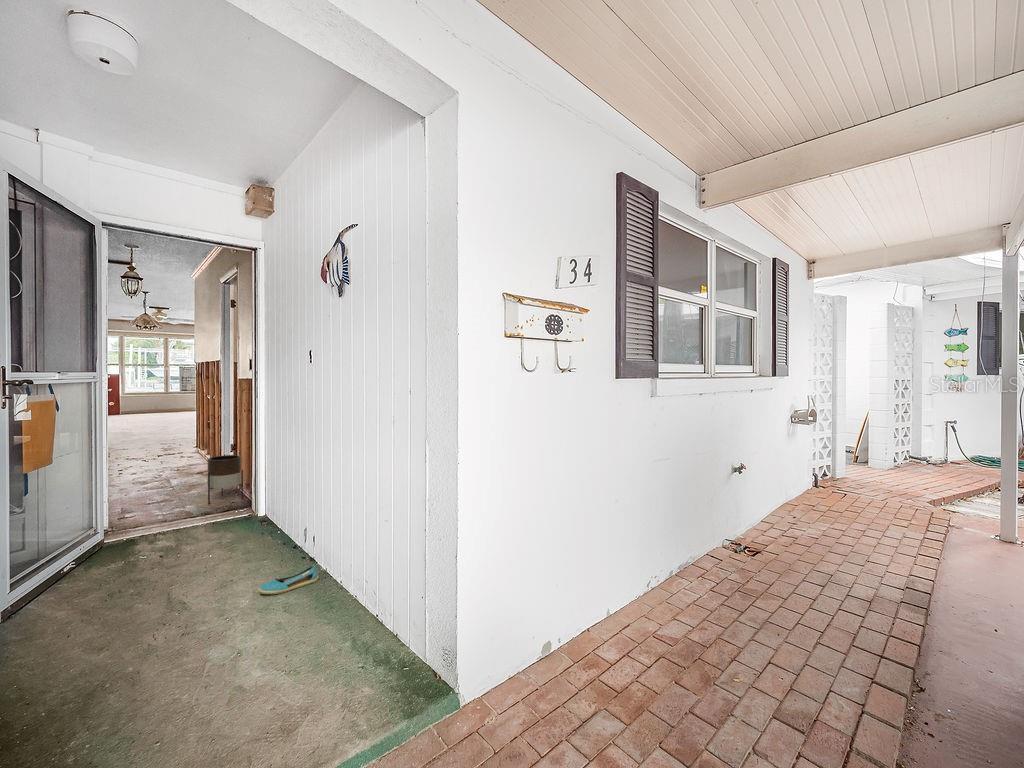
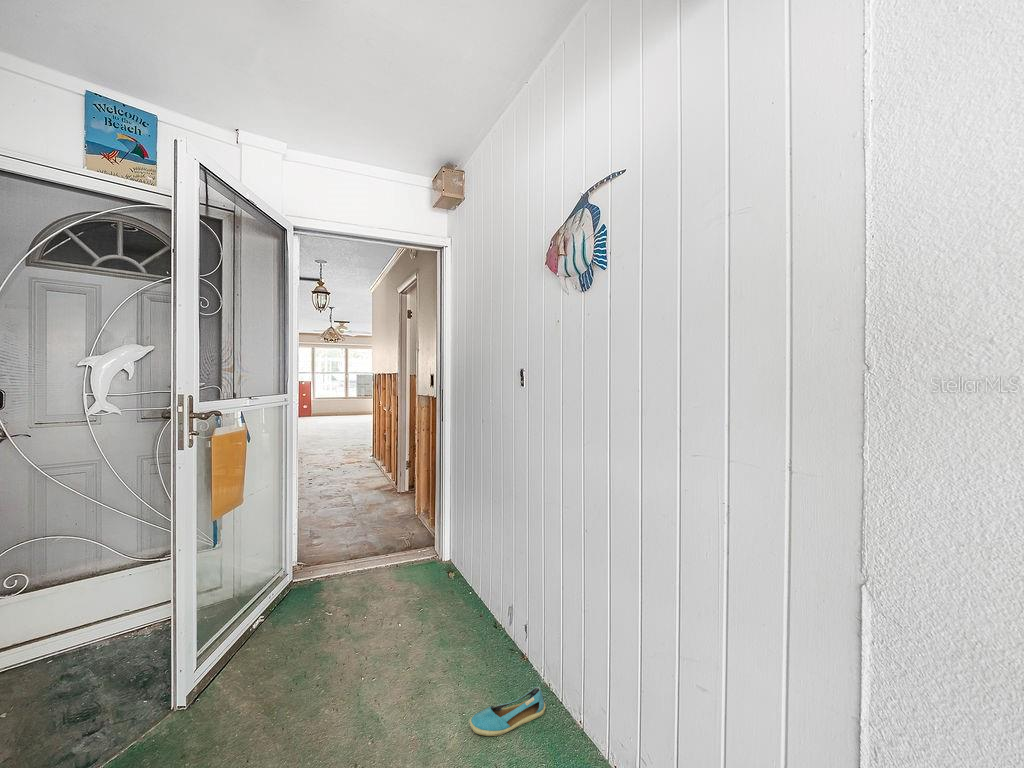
planter: present [207,455,243,504] -> none [388,478,421,533]

